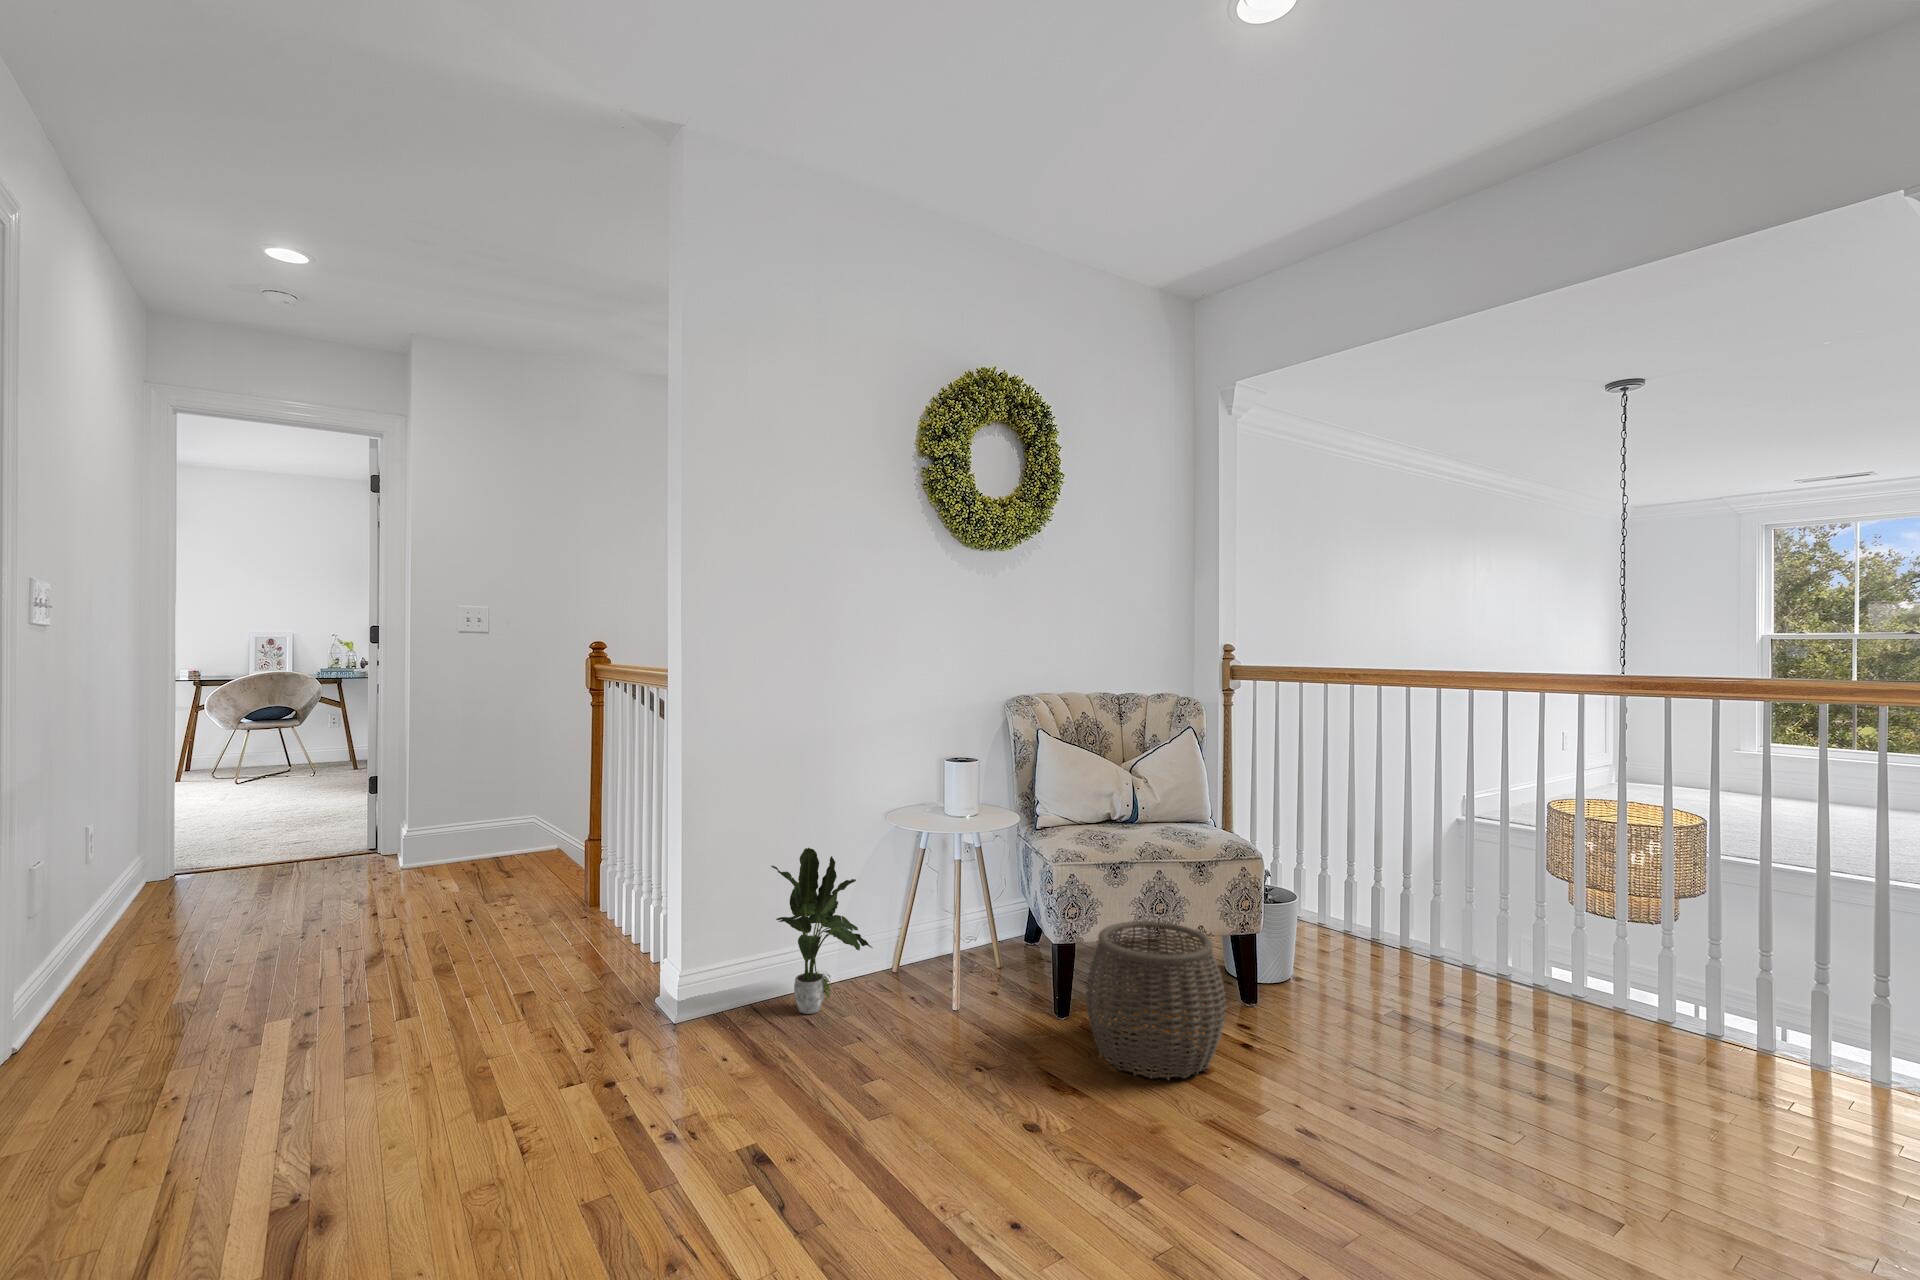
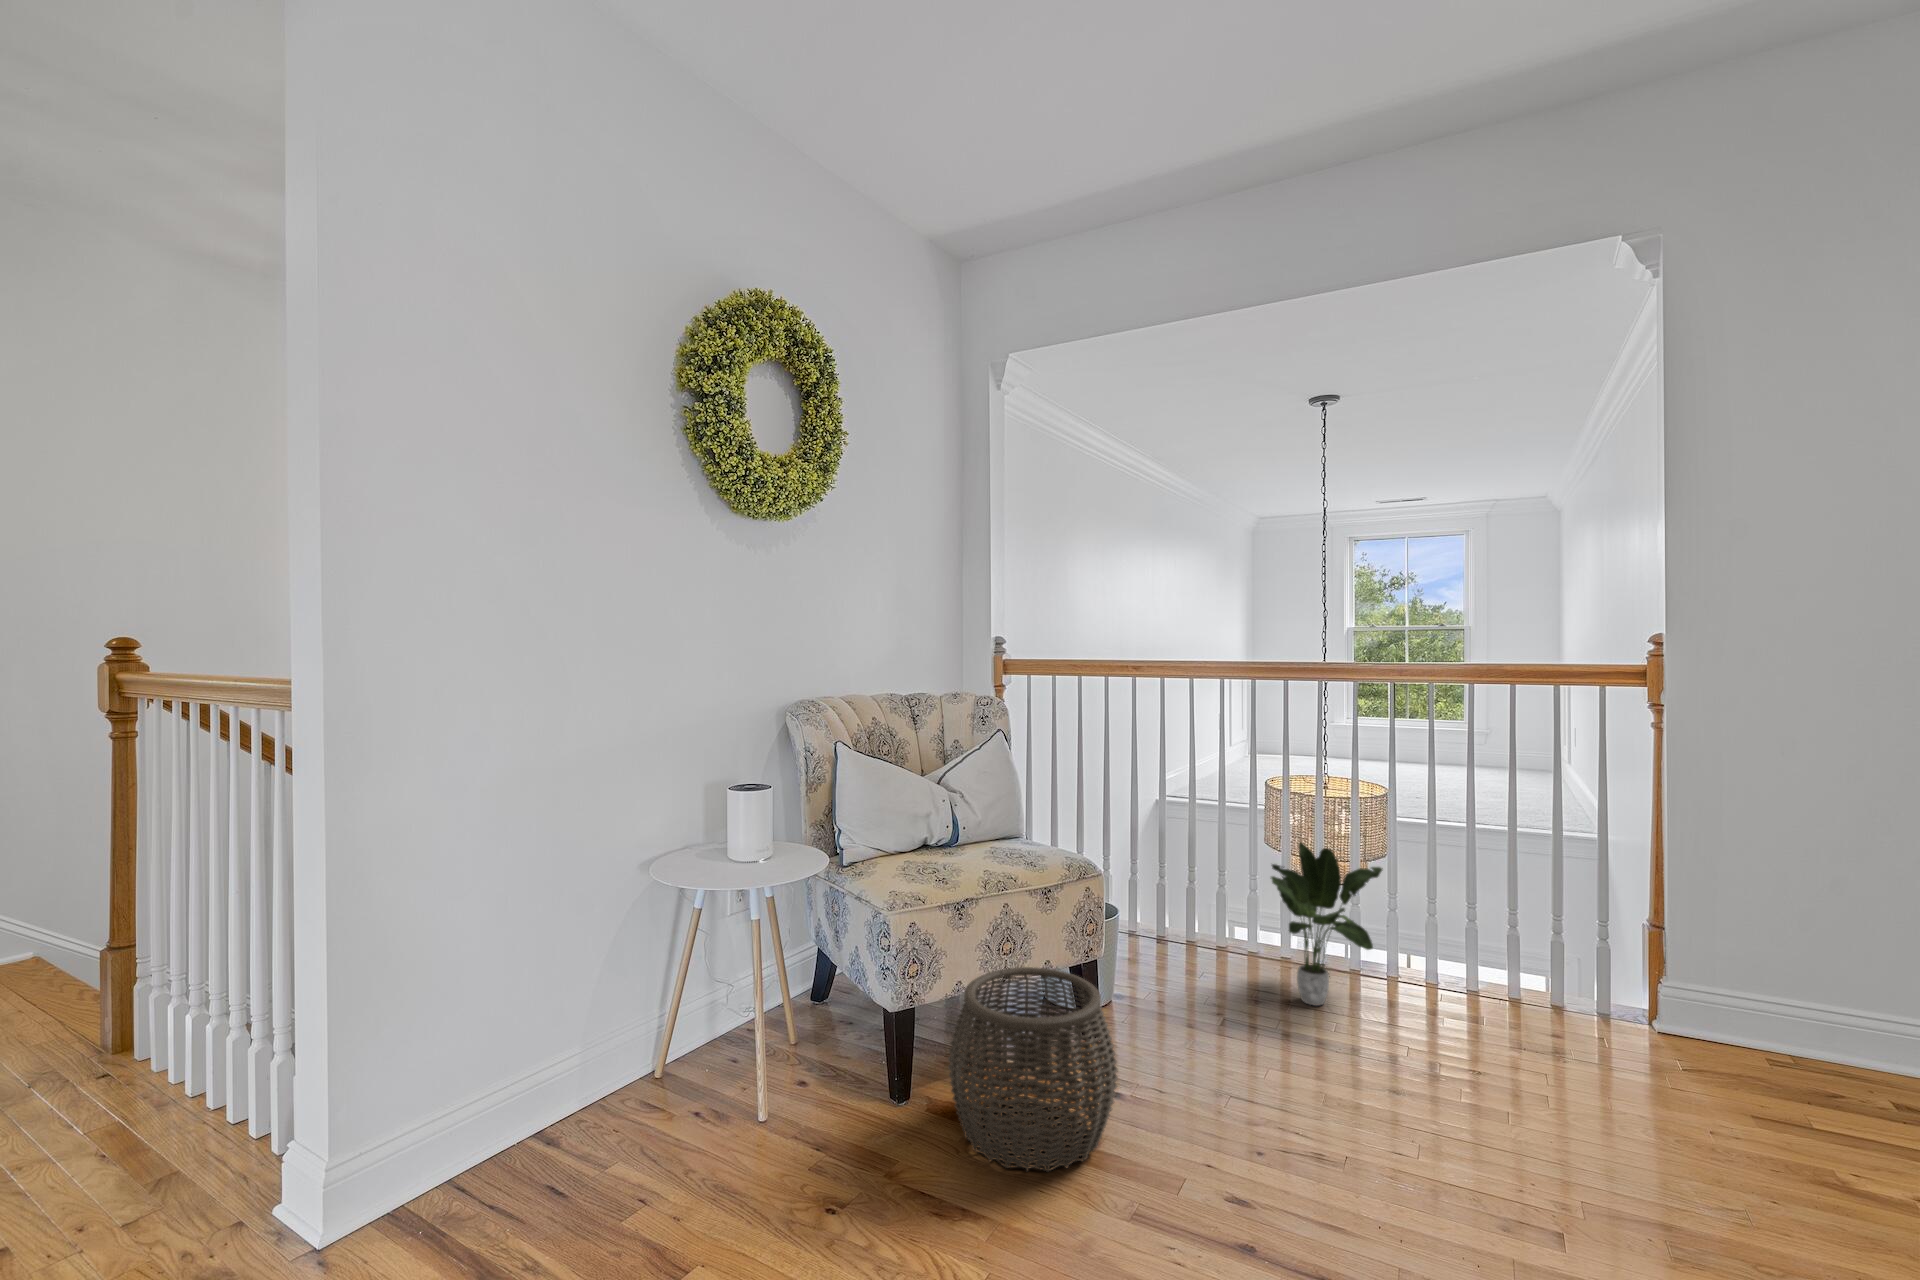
potted plant: present [771,848,873,1014] -> present [1271,842,1383,1006]

